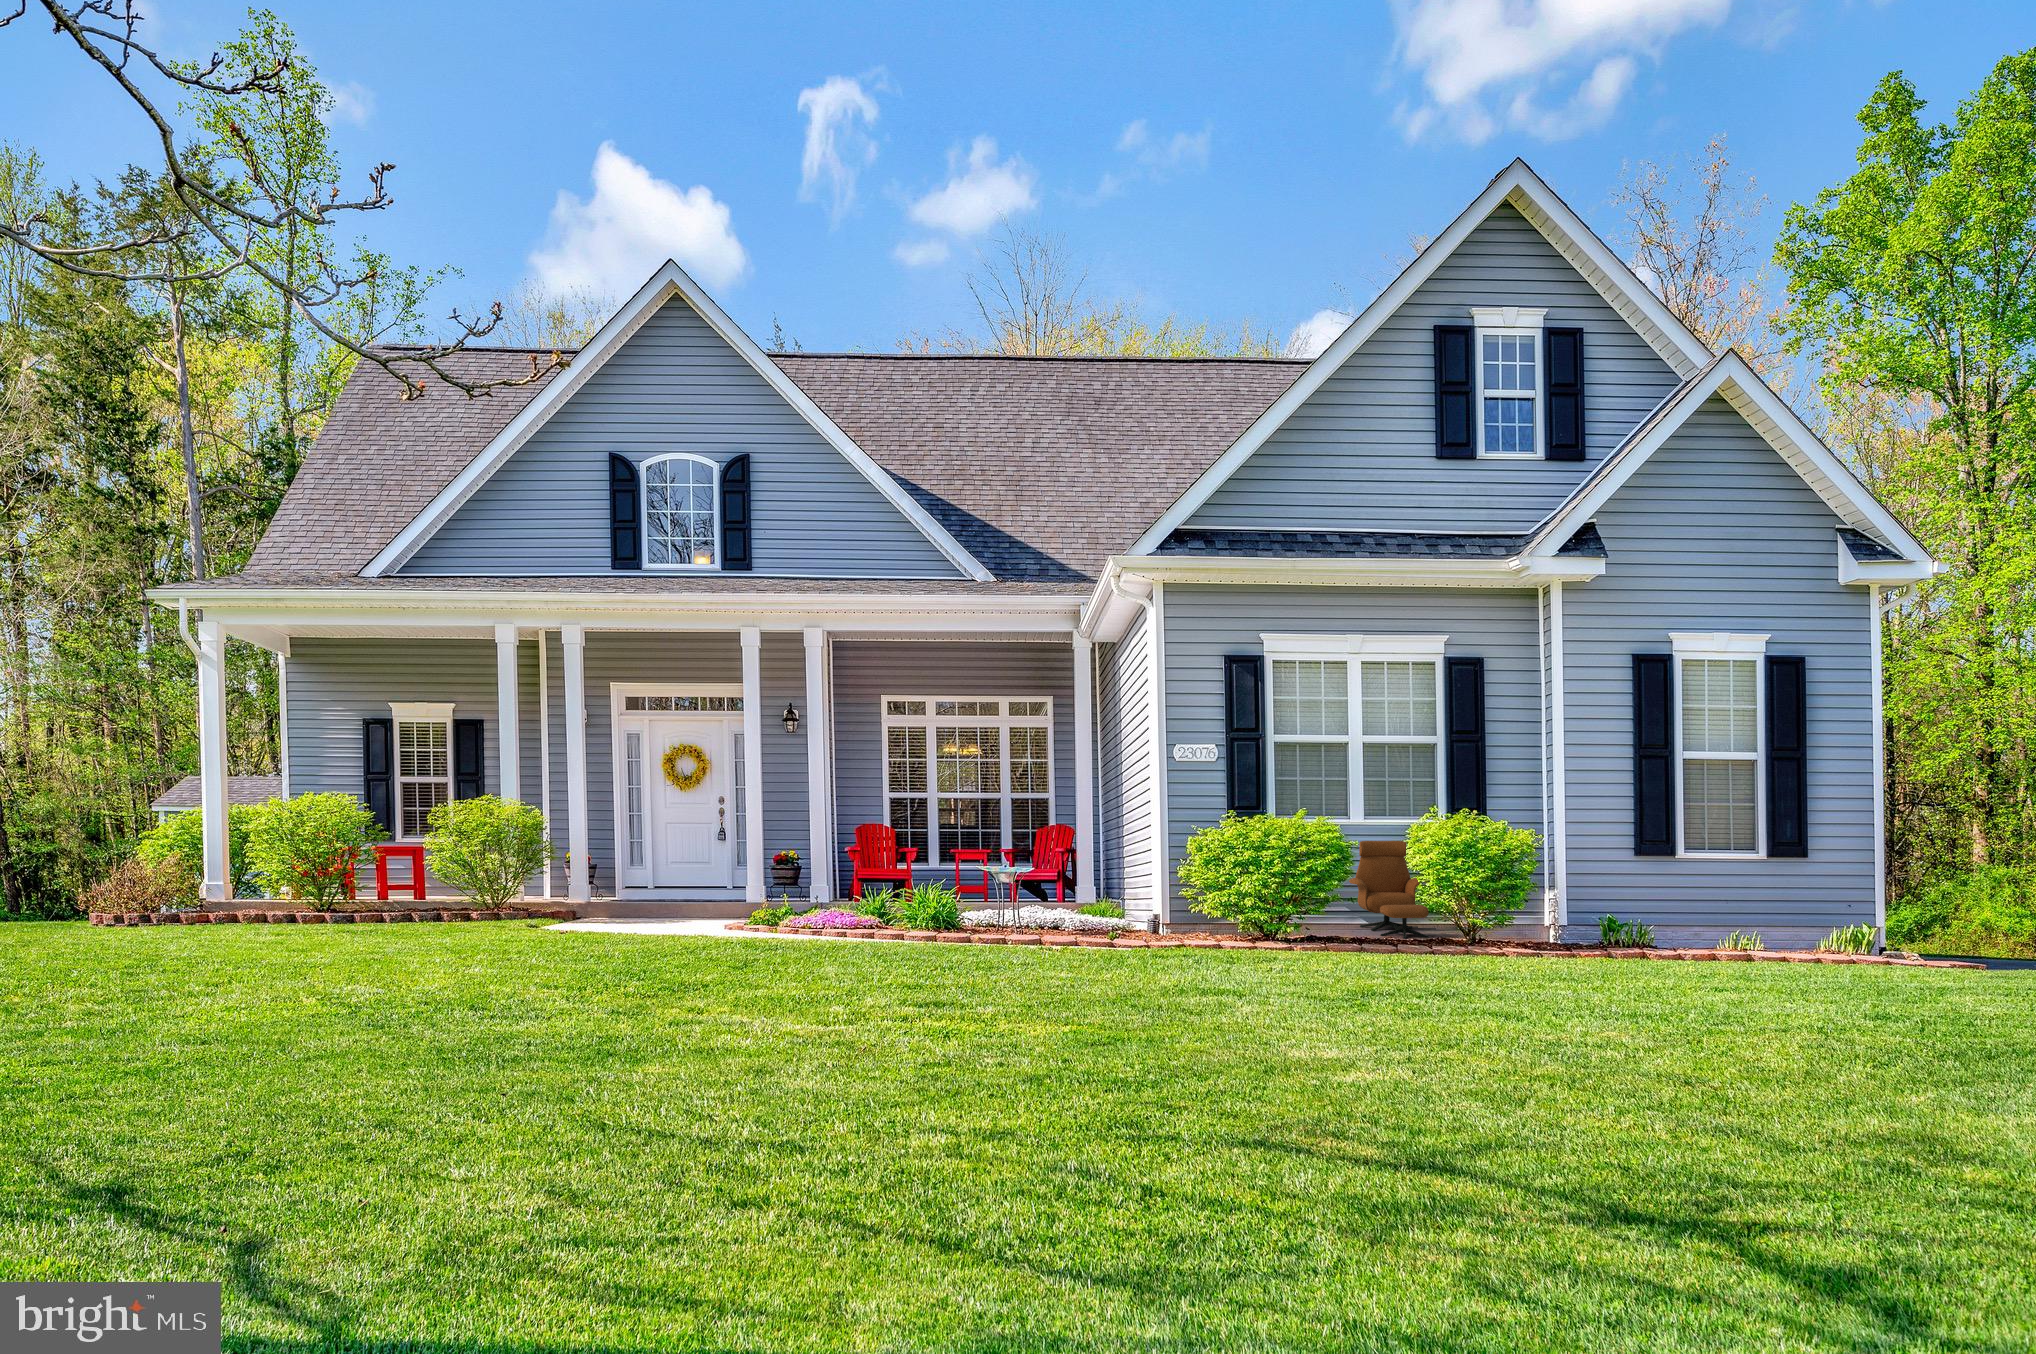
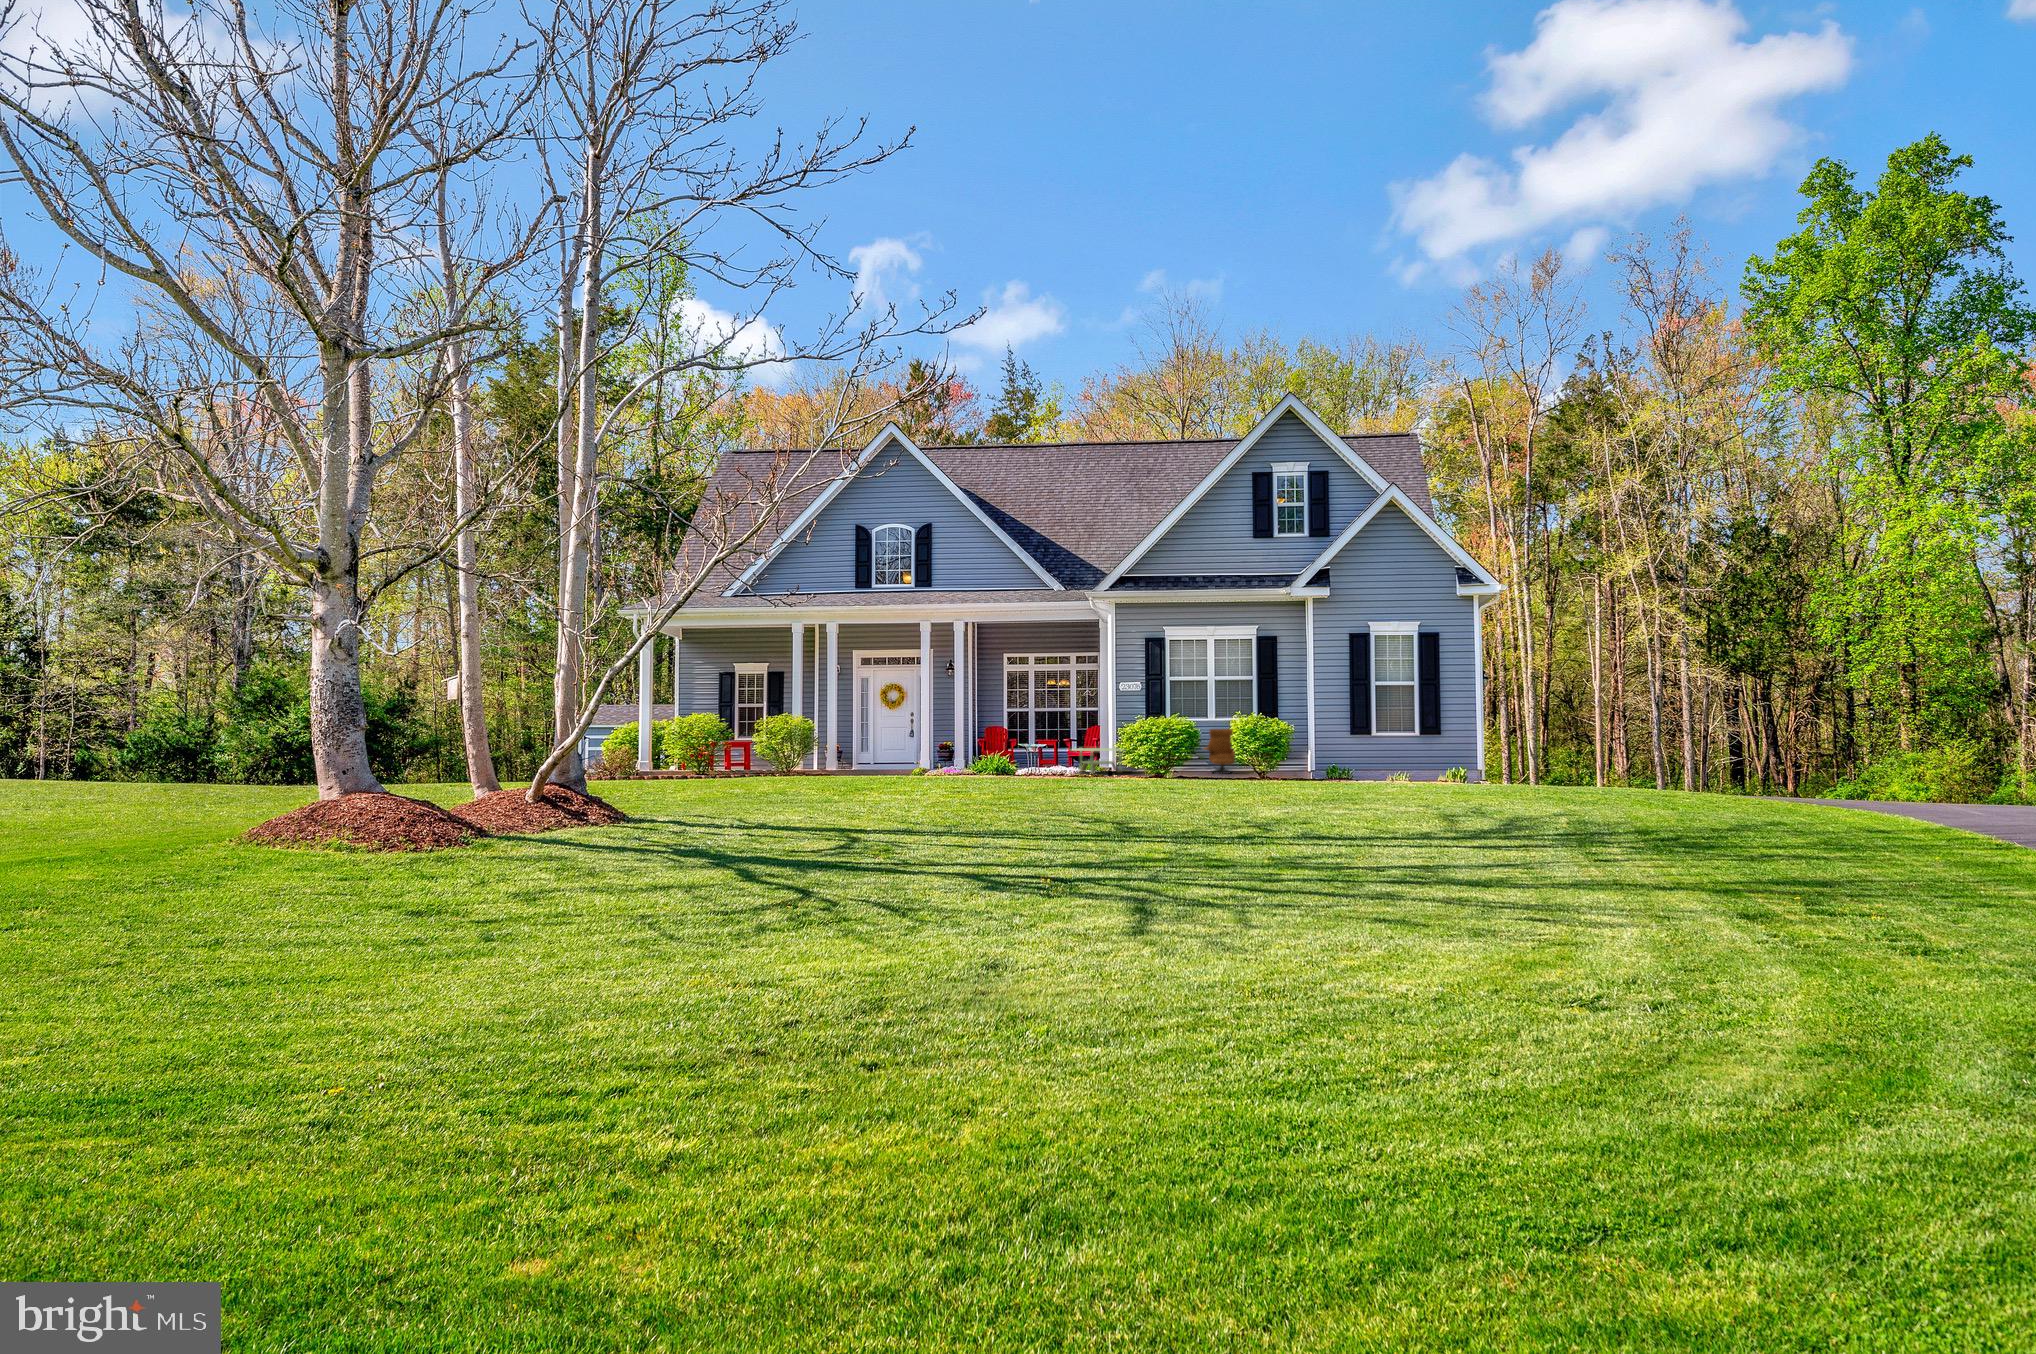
round table: none [1089,880,1208,942] -> present [1075,748,1122,774]

